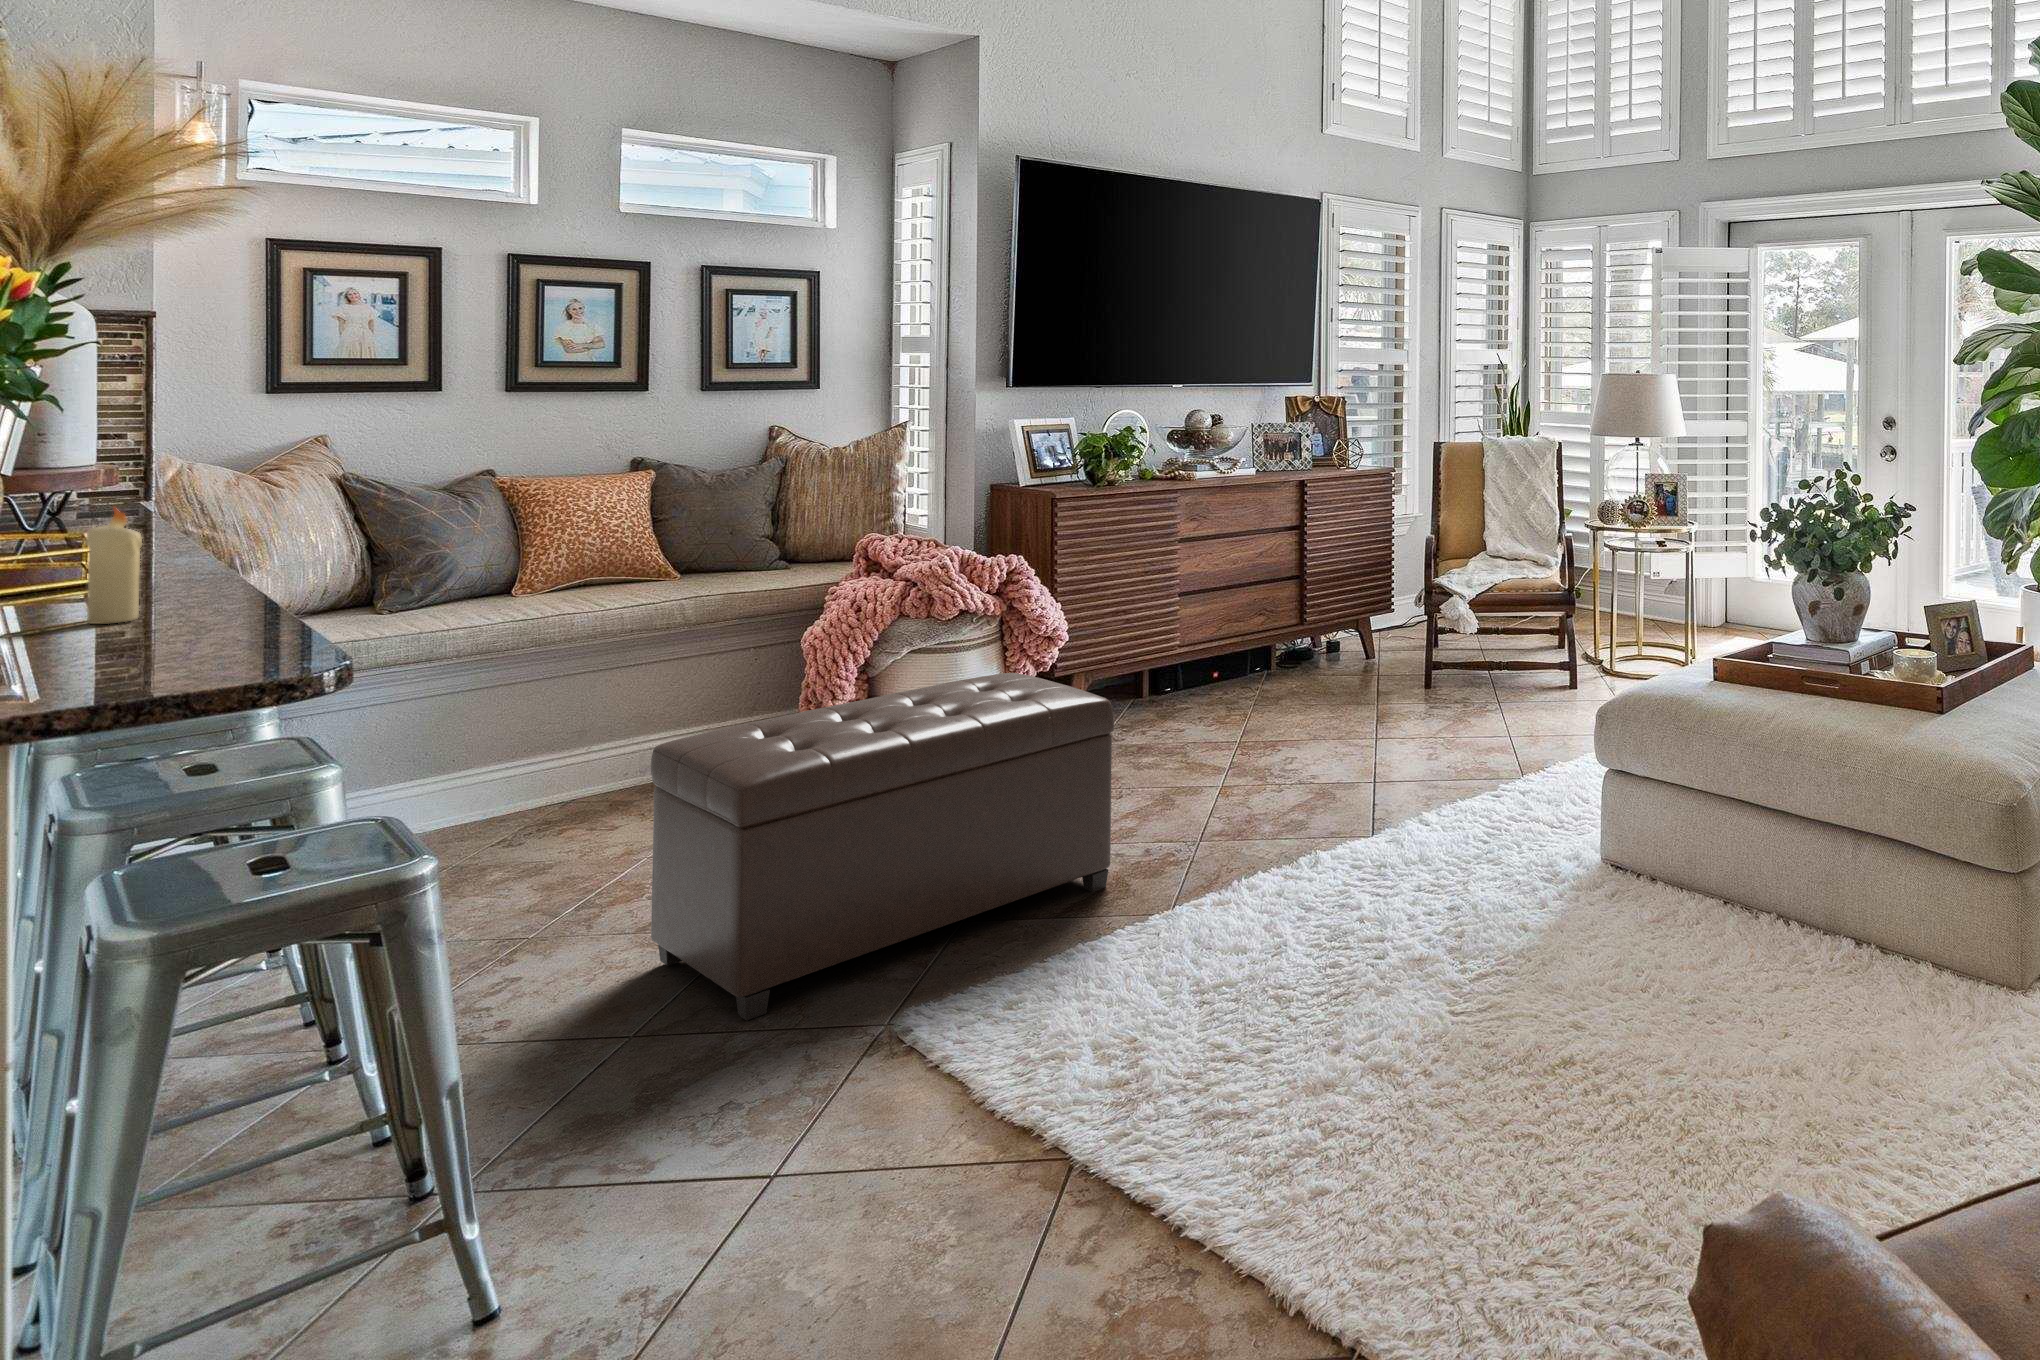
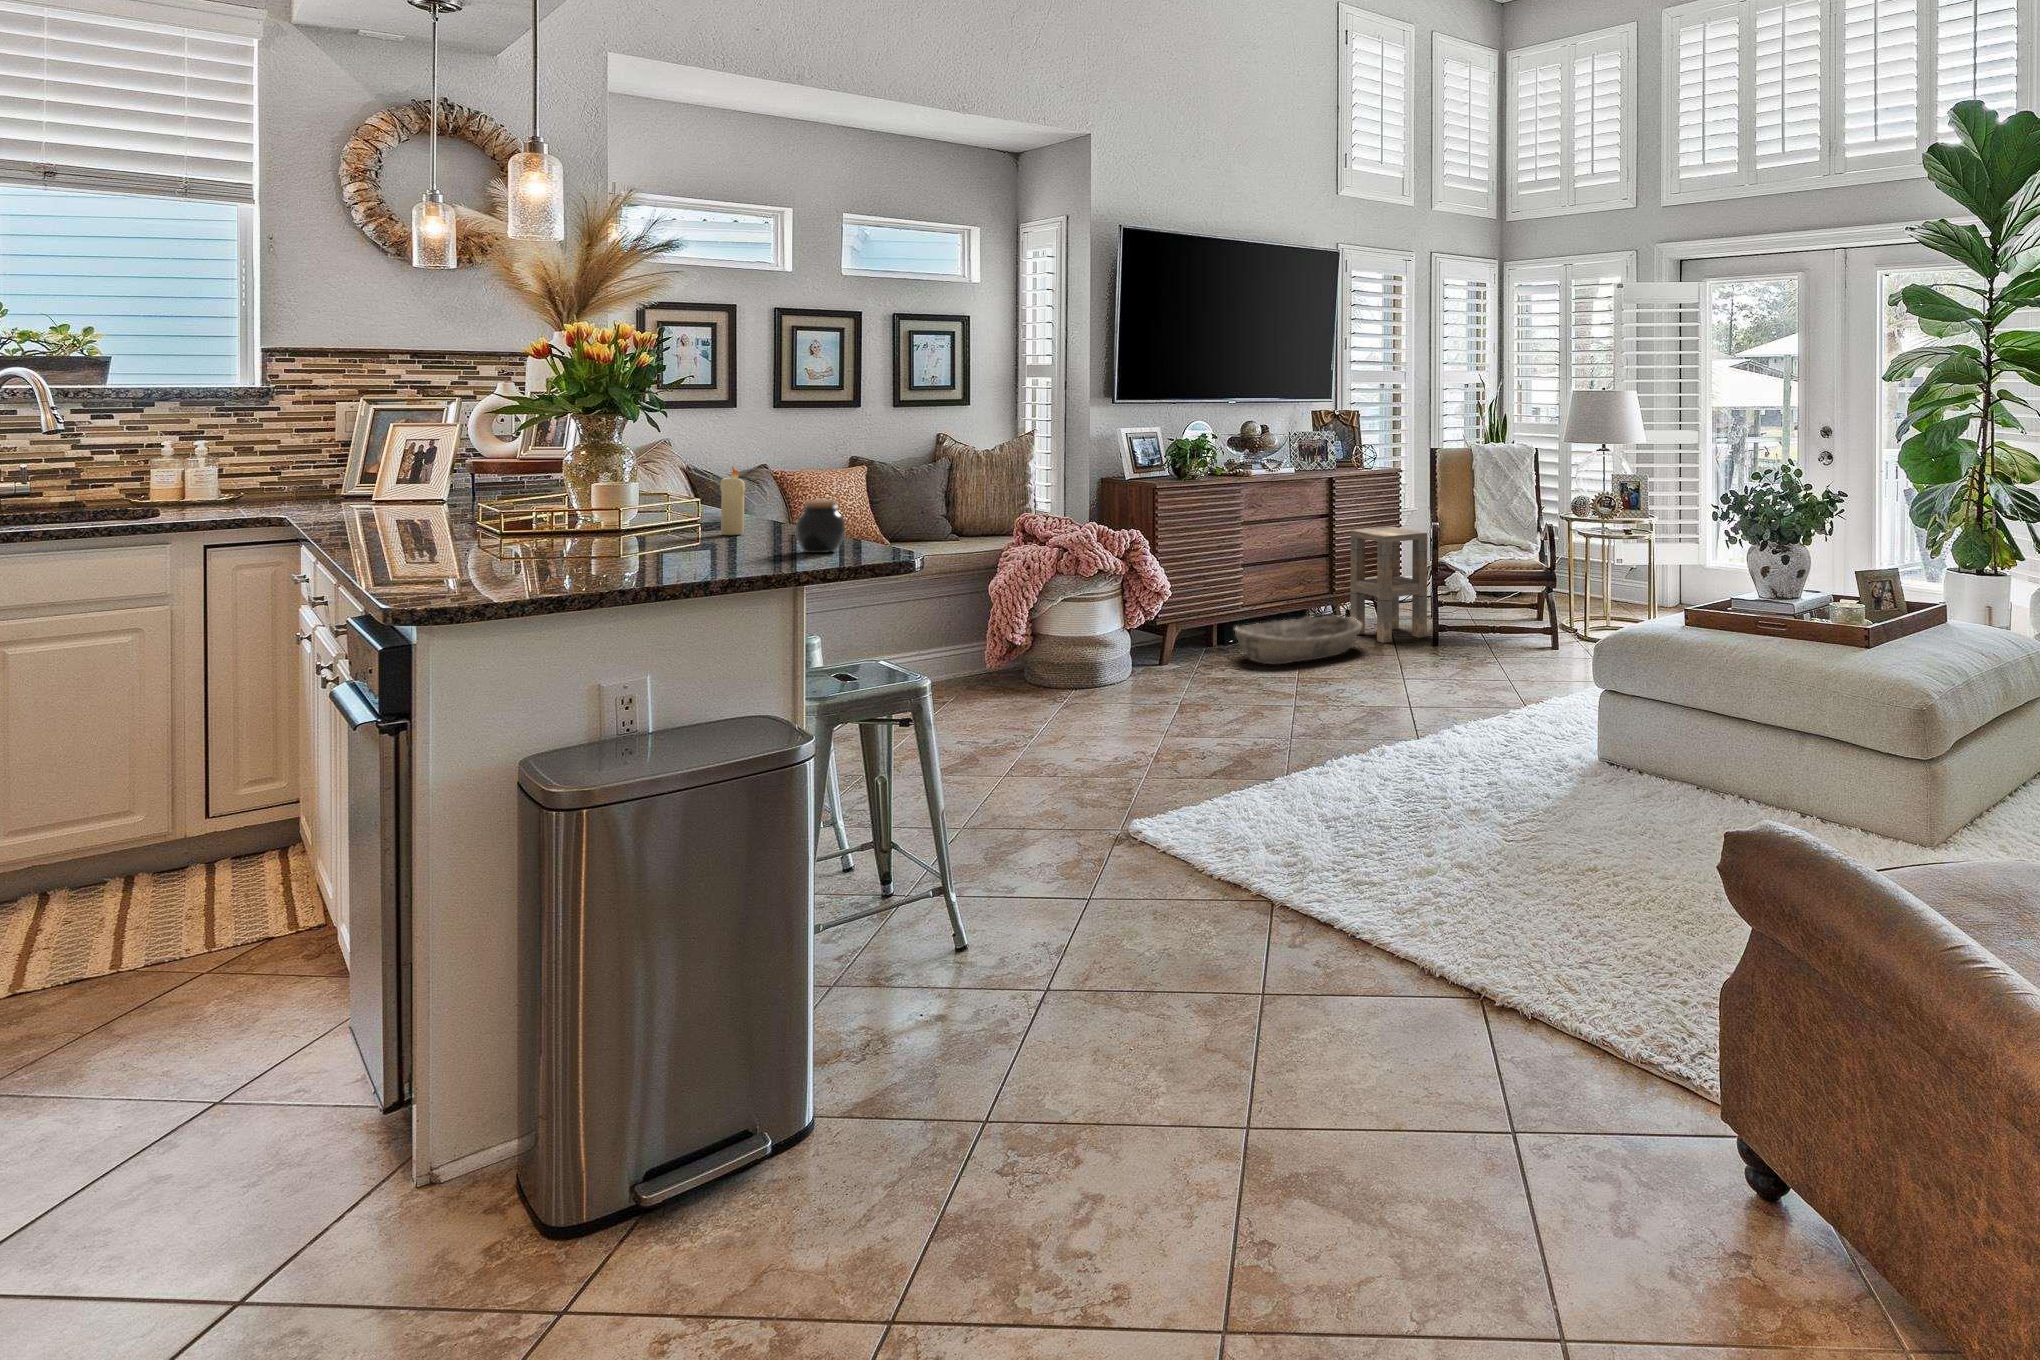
side table: none [1322,542,1418,689] -> present [1350,527,1427,643]
jar: none [135,570,251,668] -> present [795,499,845,553]
basket: none [1161,657,1330,726] -> present [1235,616,1361,664]
ottoman: present [651,673,1114,1020] -> none [942,609,1236,827]

